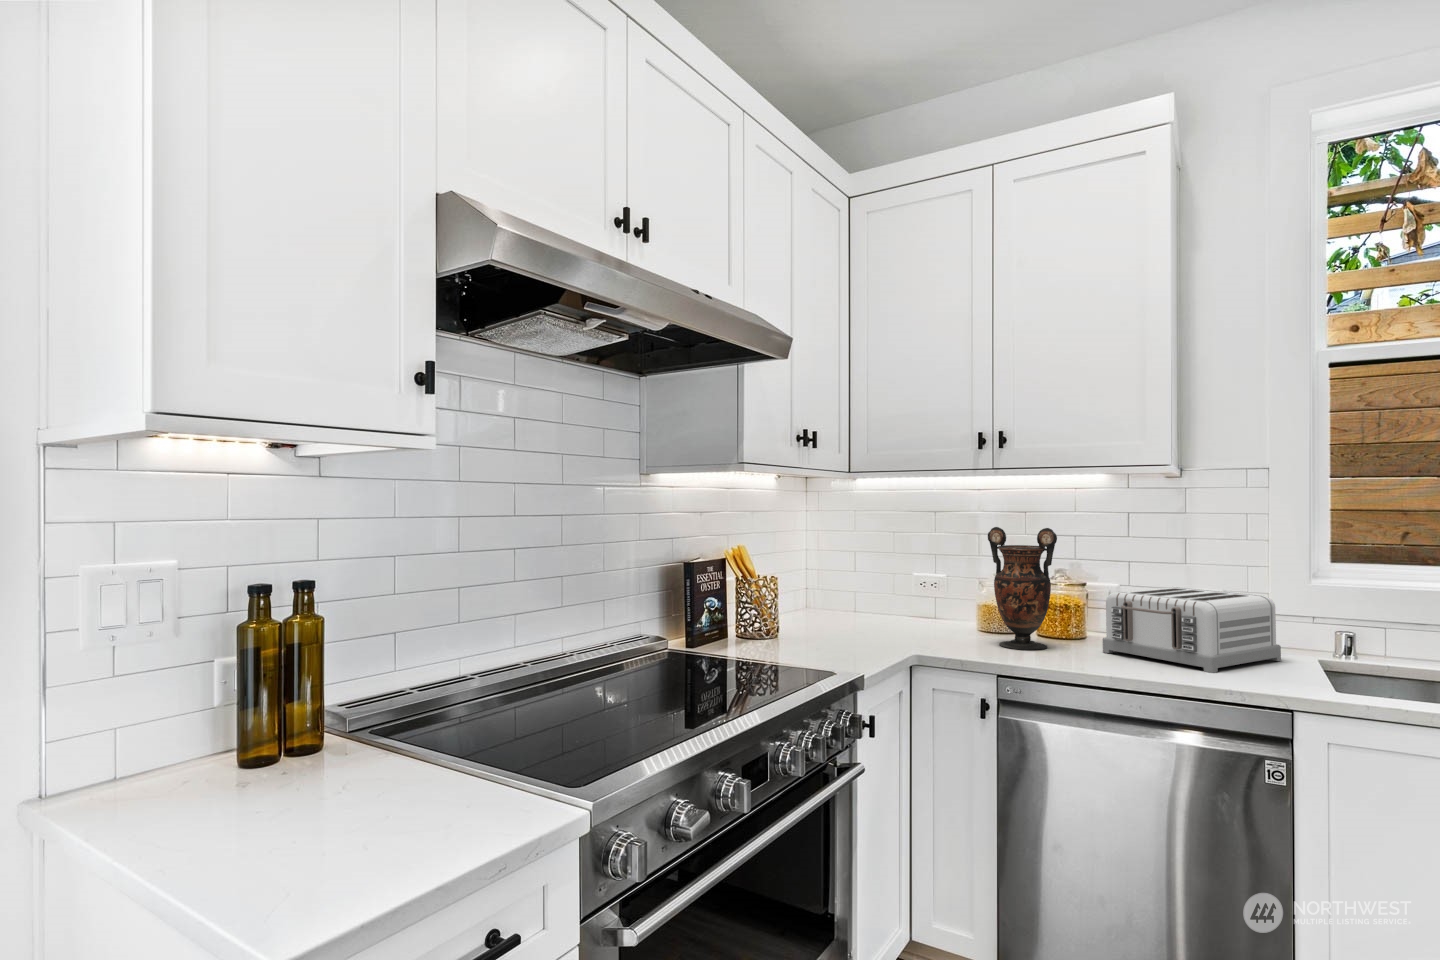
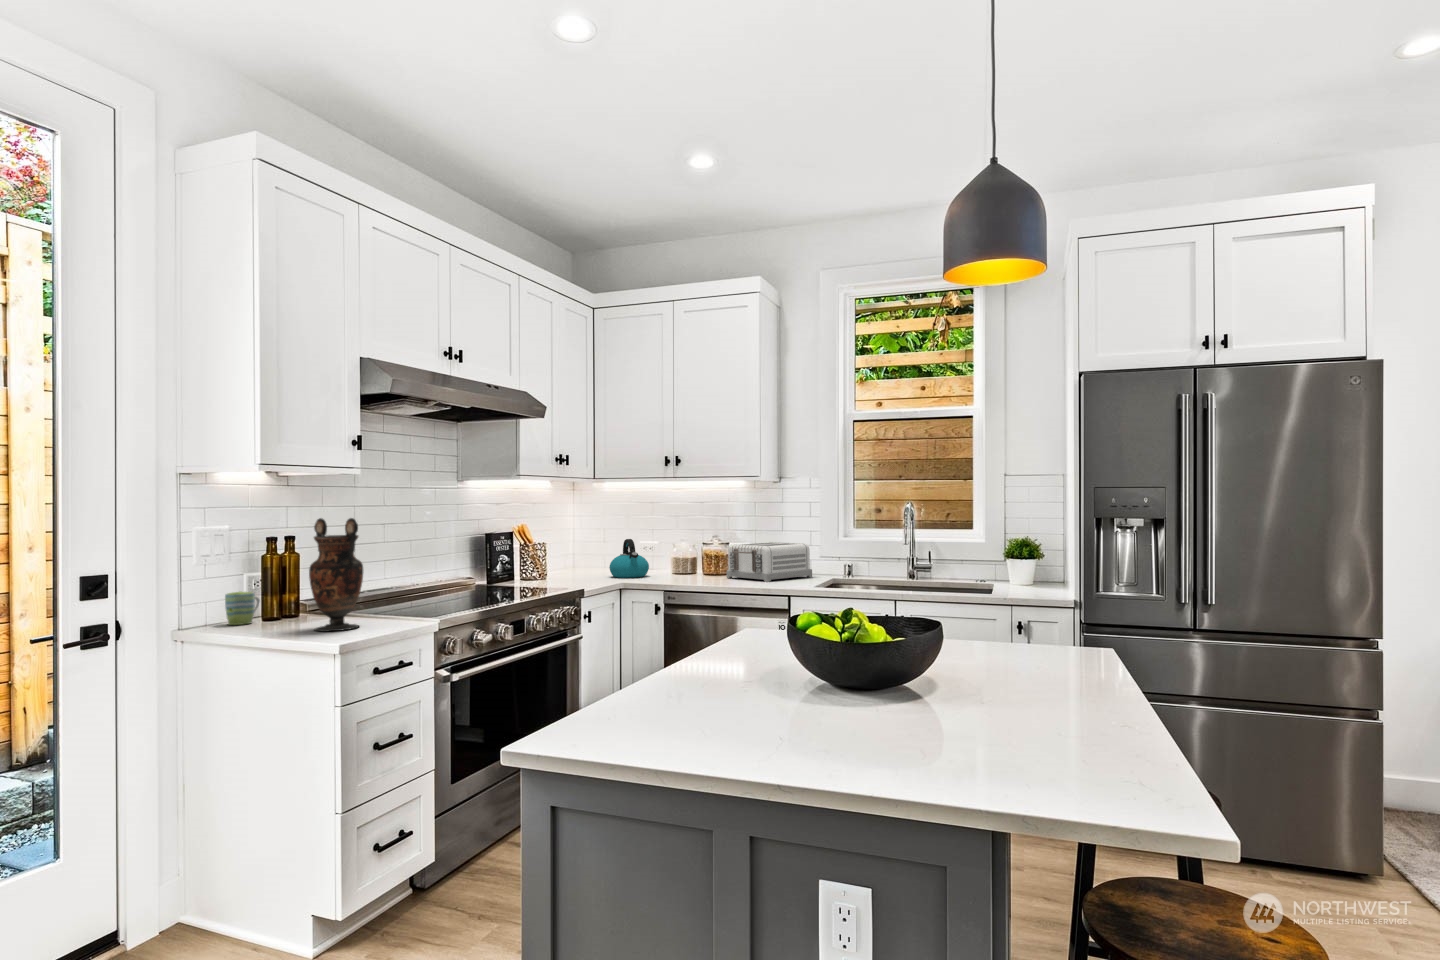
vase: present [988,527,1057,650] -> present [309,518,363,631]
kettle: none [879,573,947,640] -> present [609,539,649,578]
mug: none [111,711,206,800] -> present [225,592,260,625]

